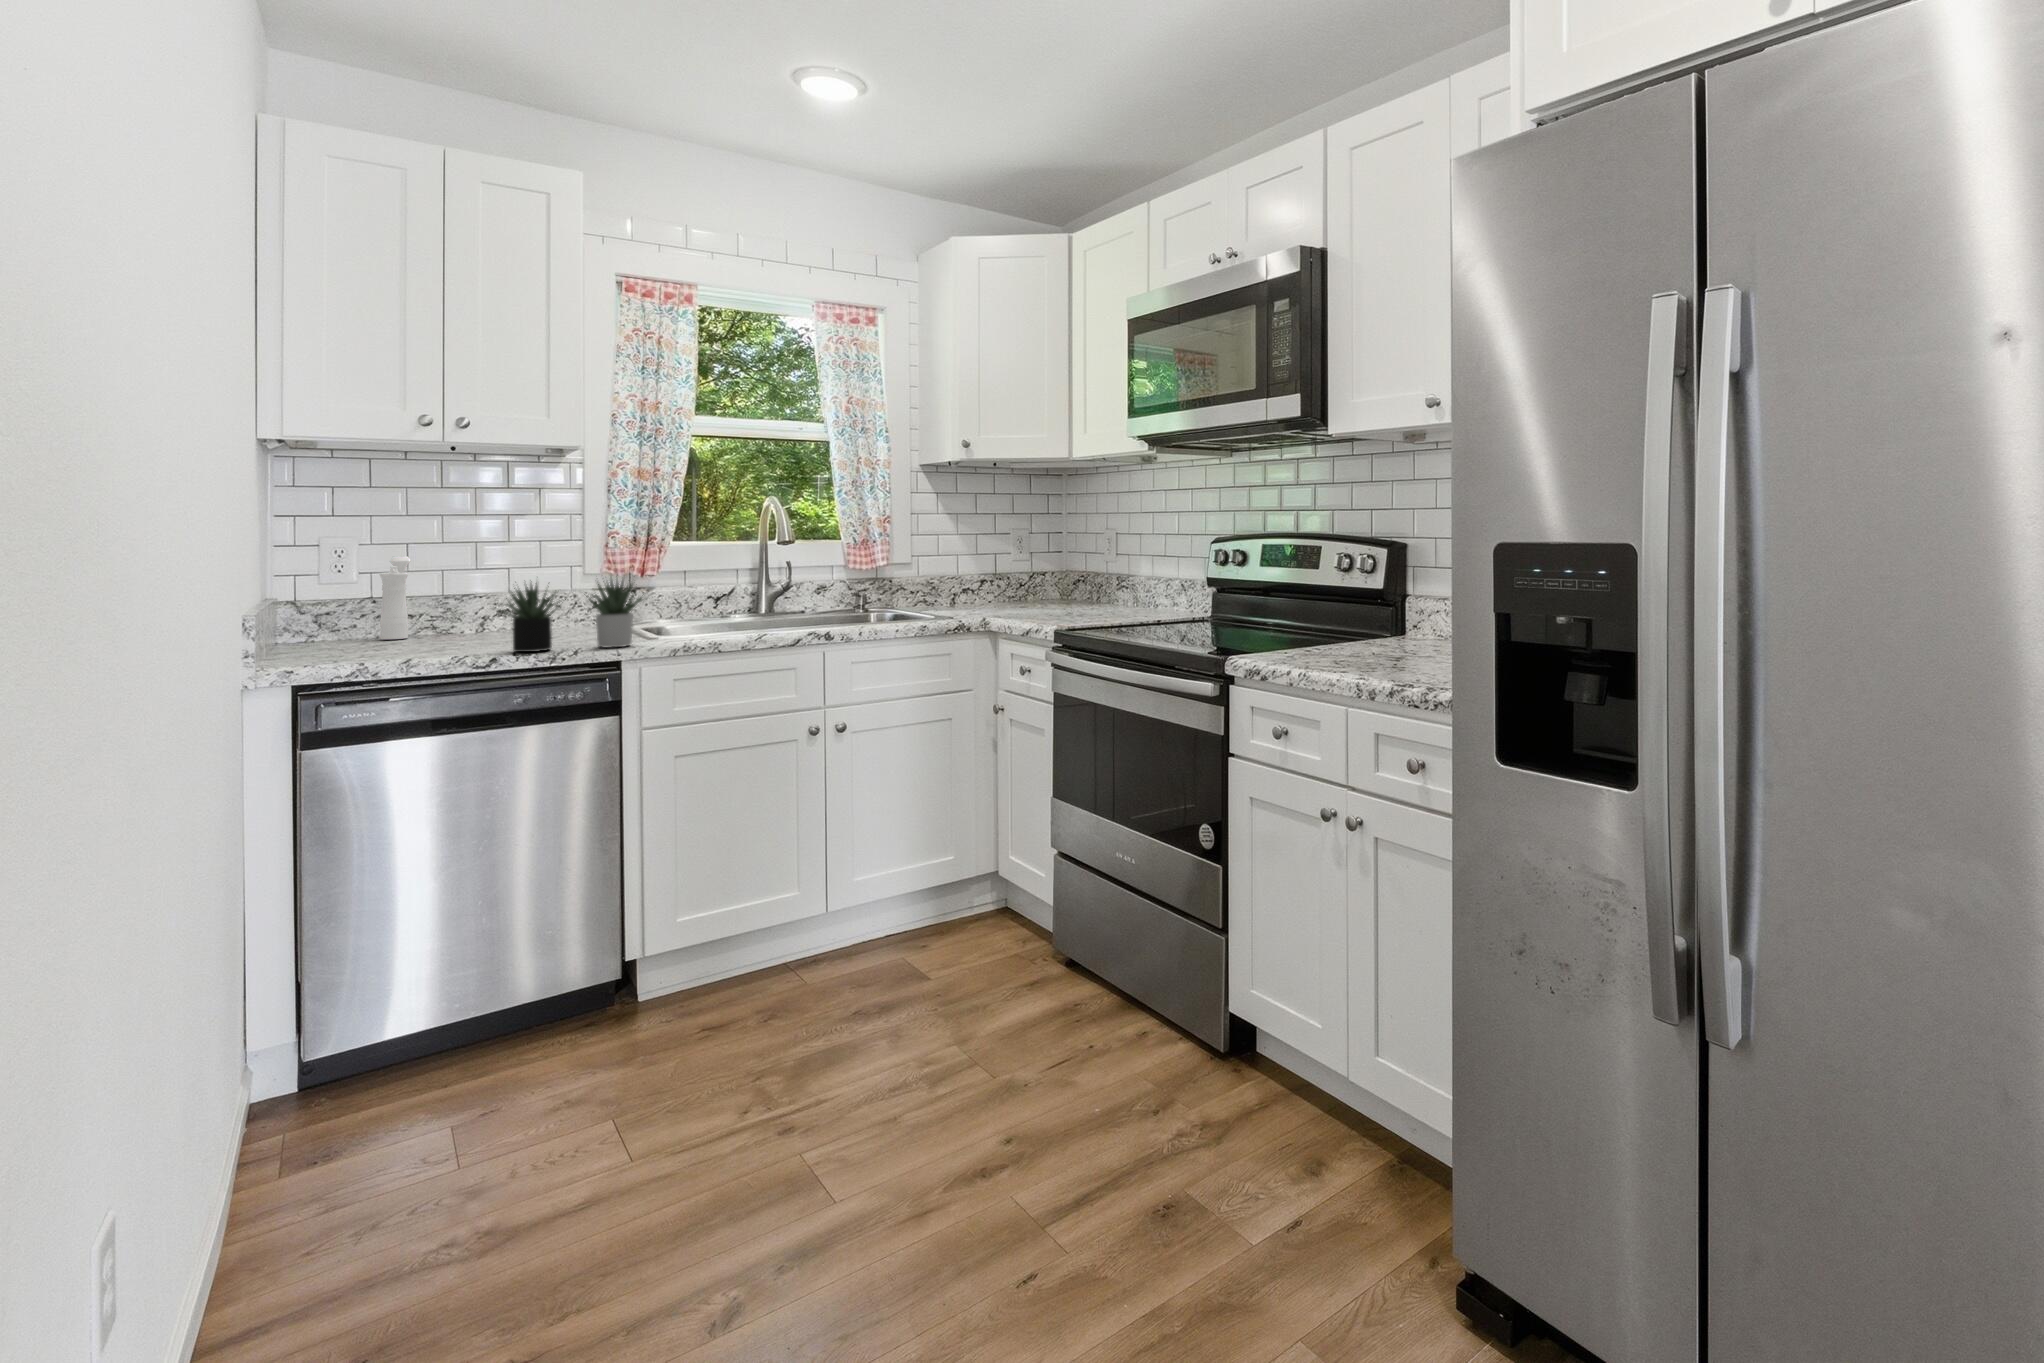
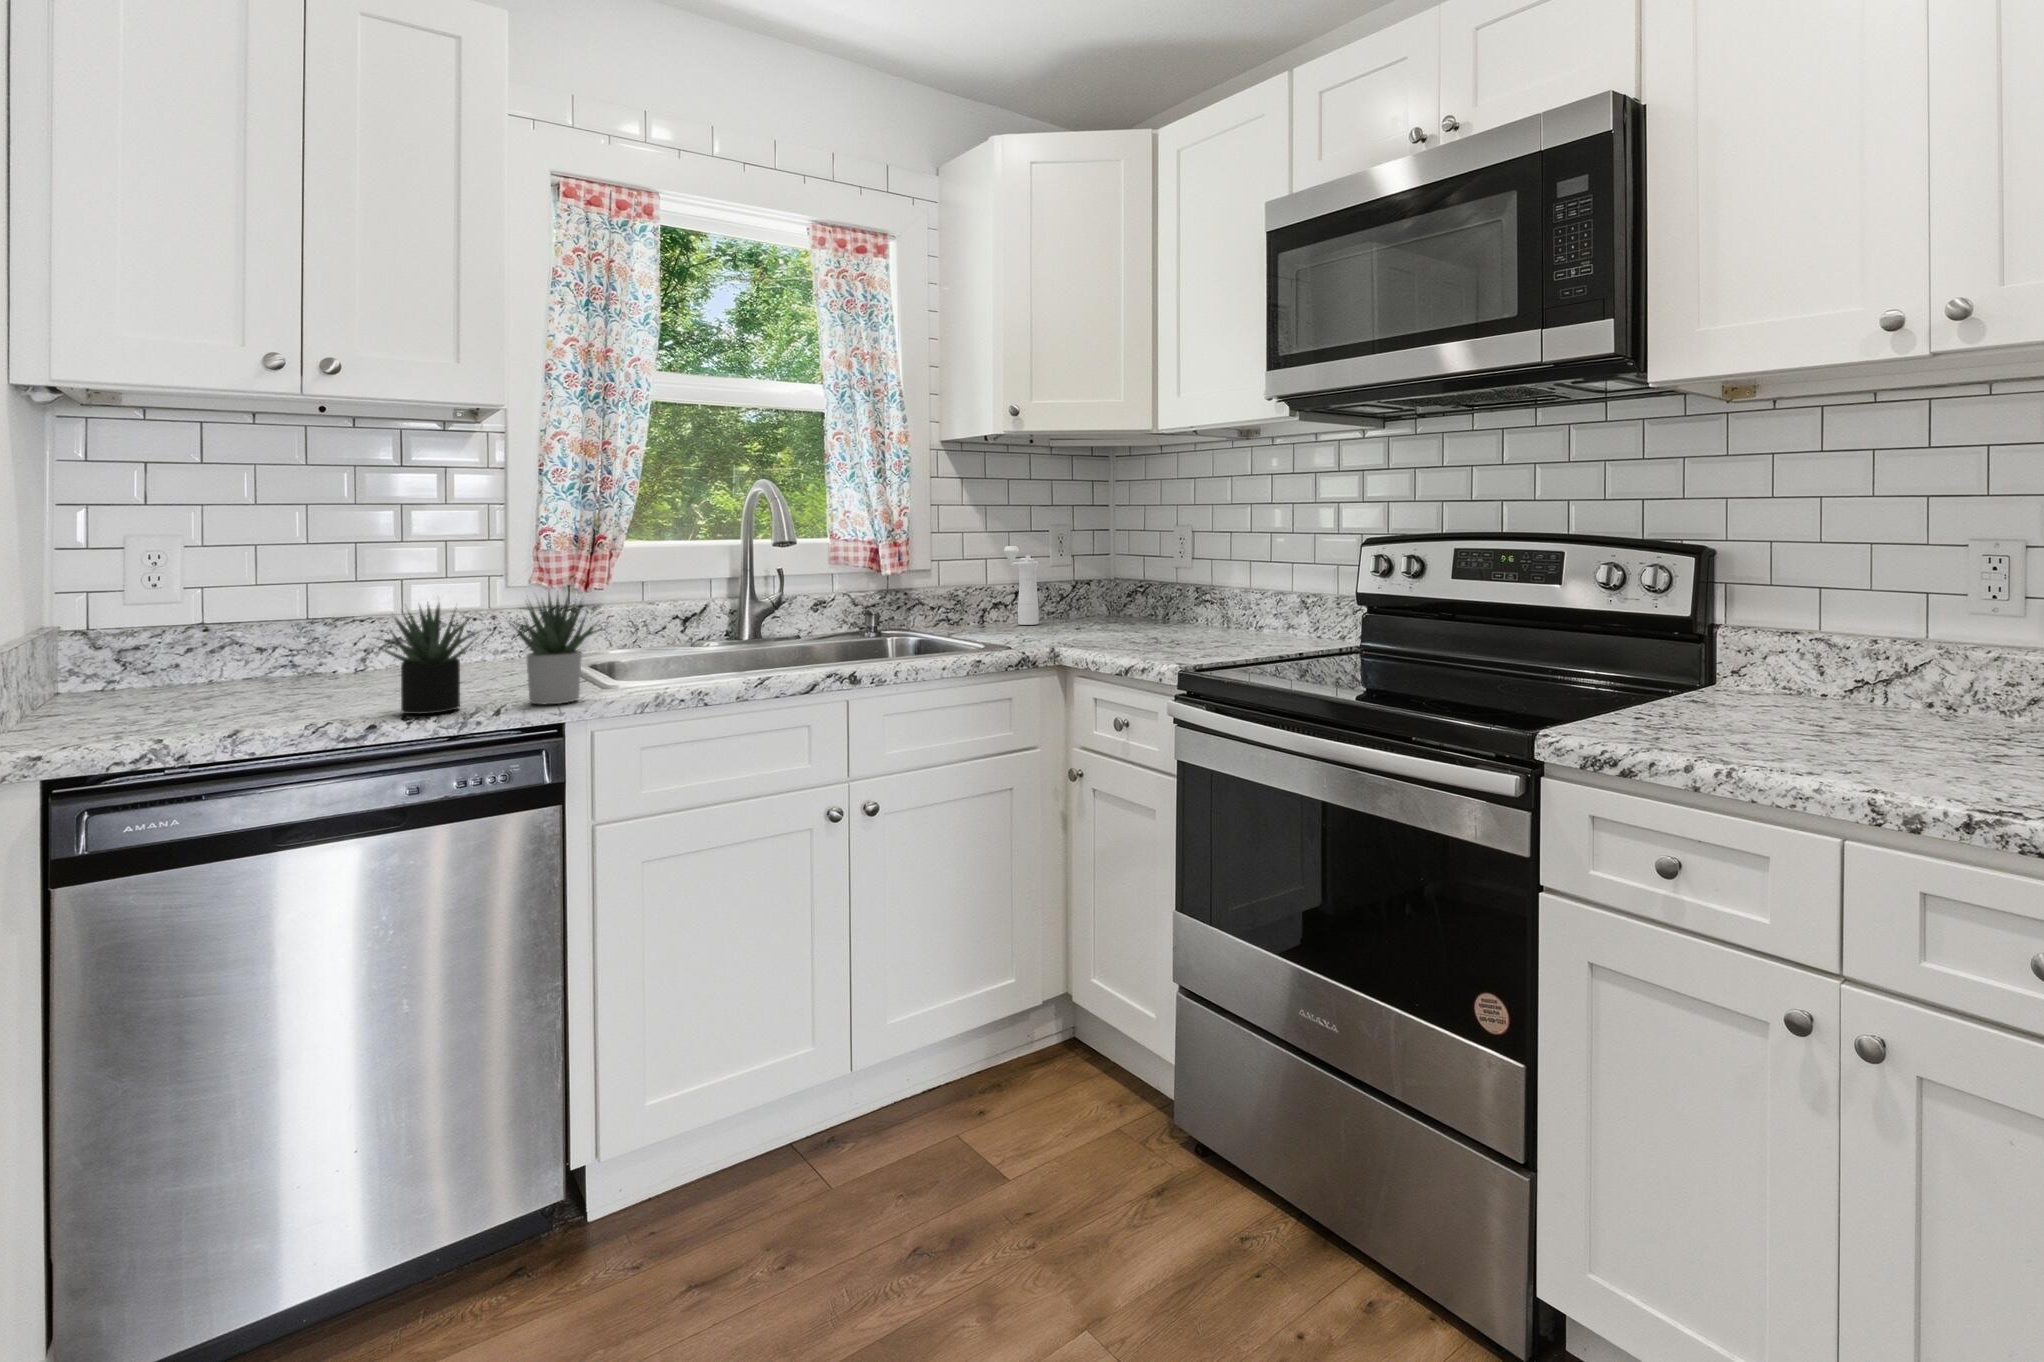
pepper mill: present [380,556,411,640] -> present [1004,546,1039,625]

